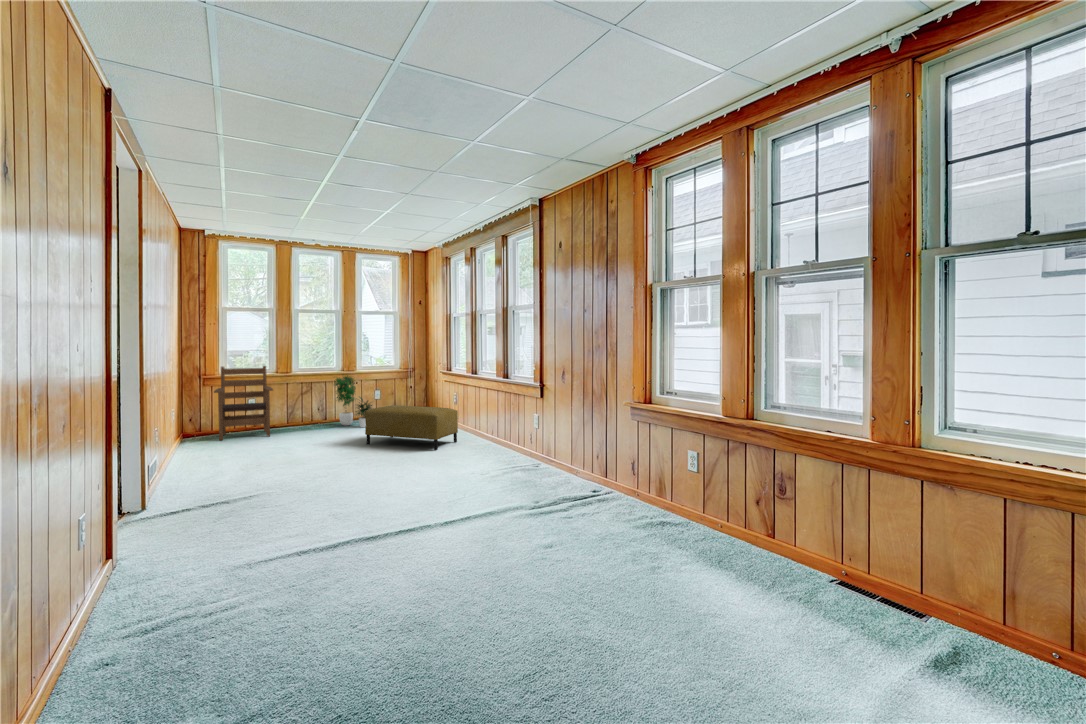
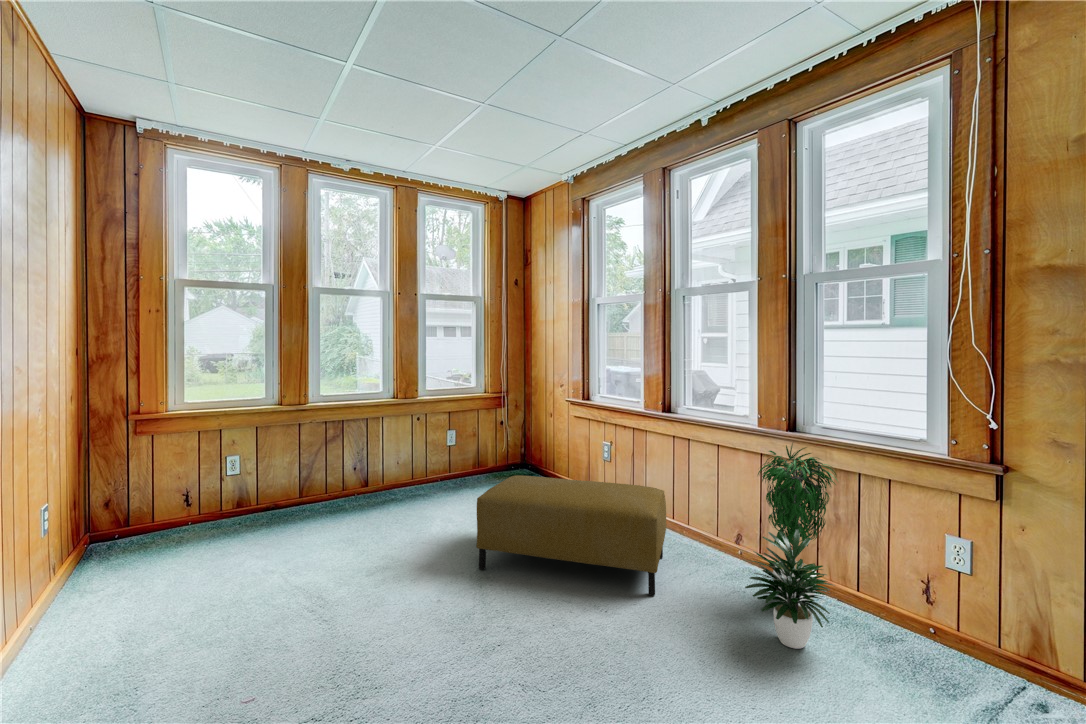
armchair: present [214,366,273,440] -> none [148,392,274,554]
potted plant: present [335,375,372,428] -> present [745,443,838,649]

